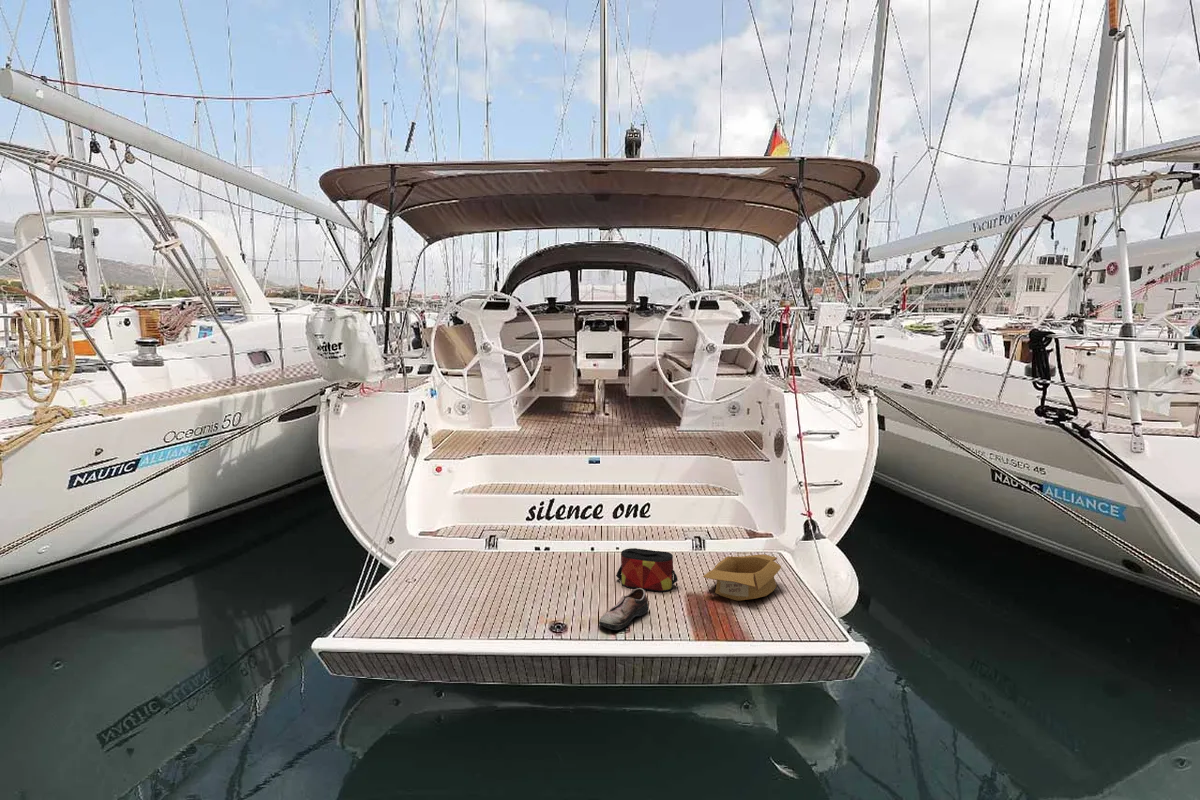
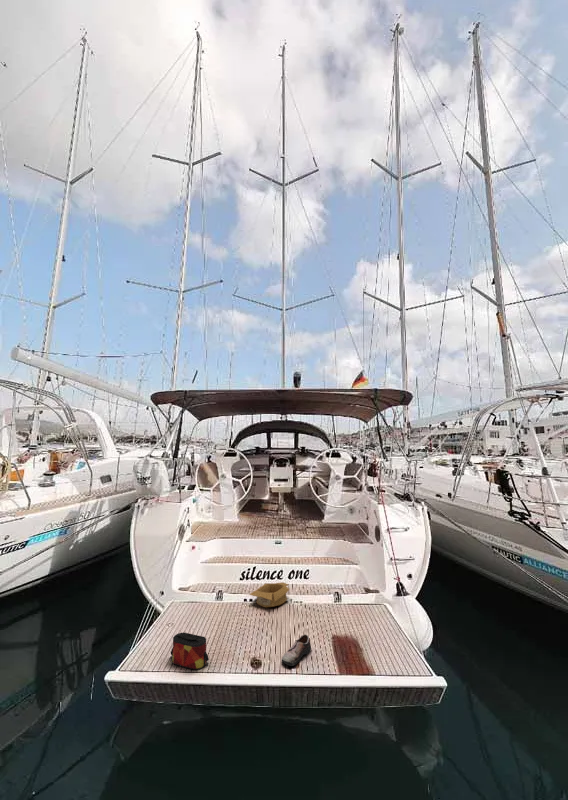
bag: present [616,548,678,592] -> present [171,633,209,670]
cardboard box: present [703,554,781,601] -> present [250,582,289,608]

